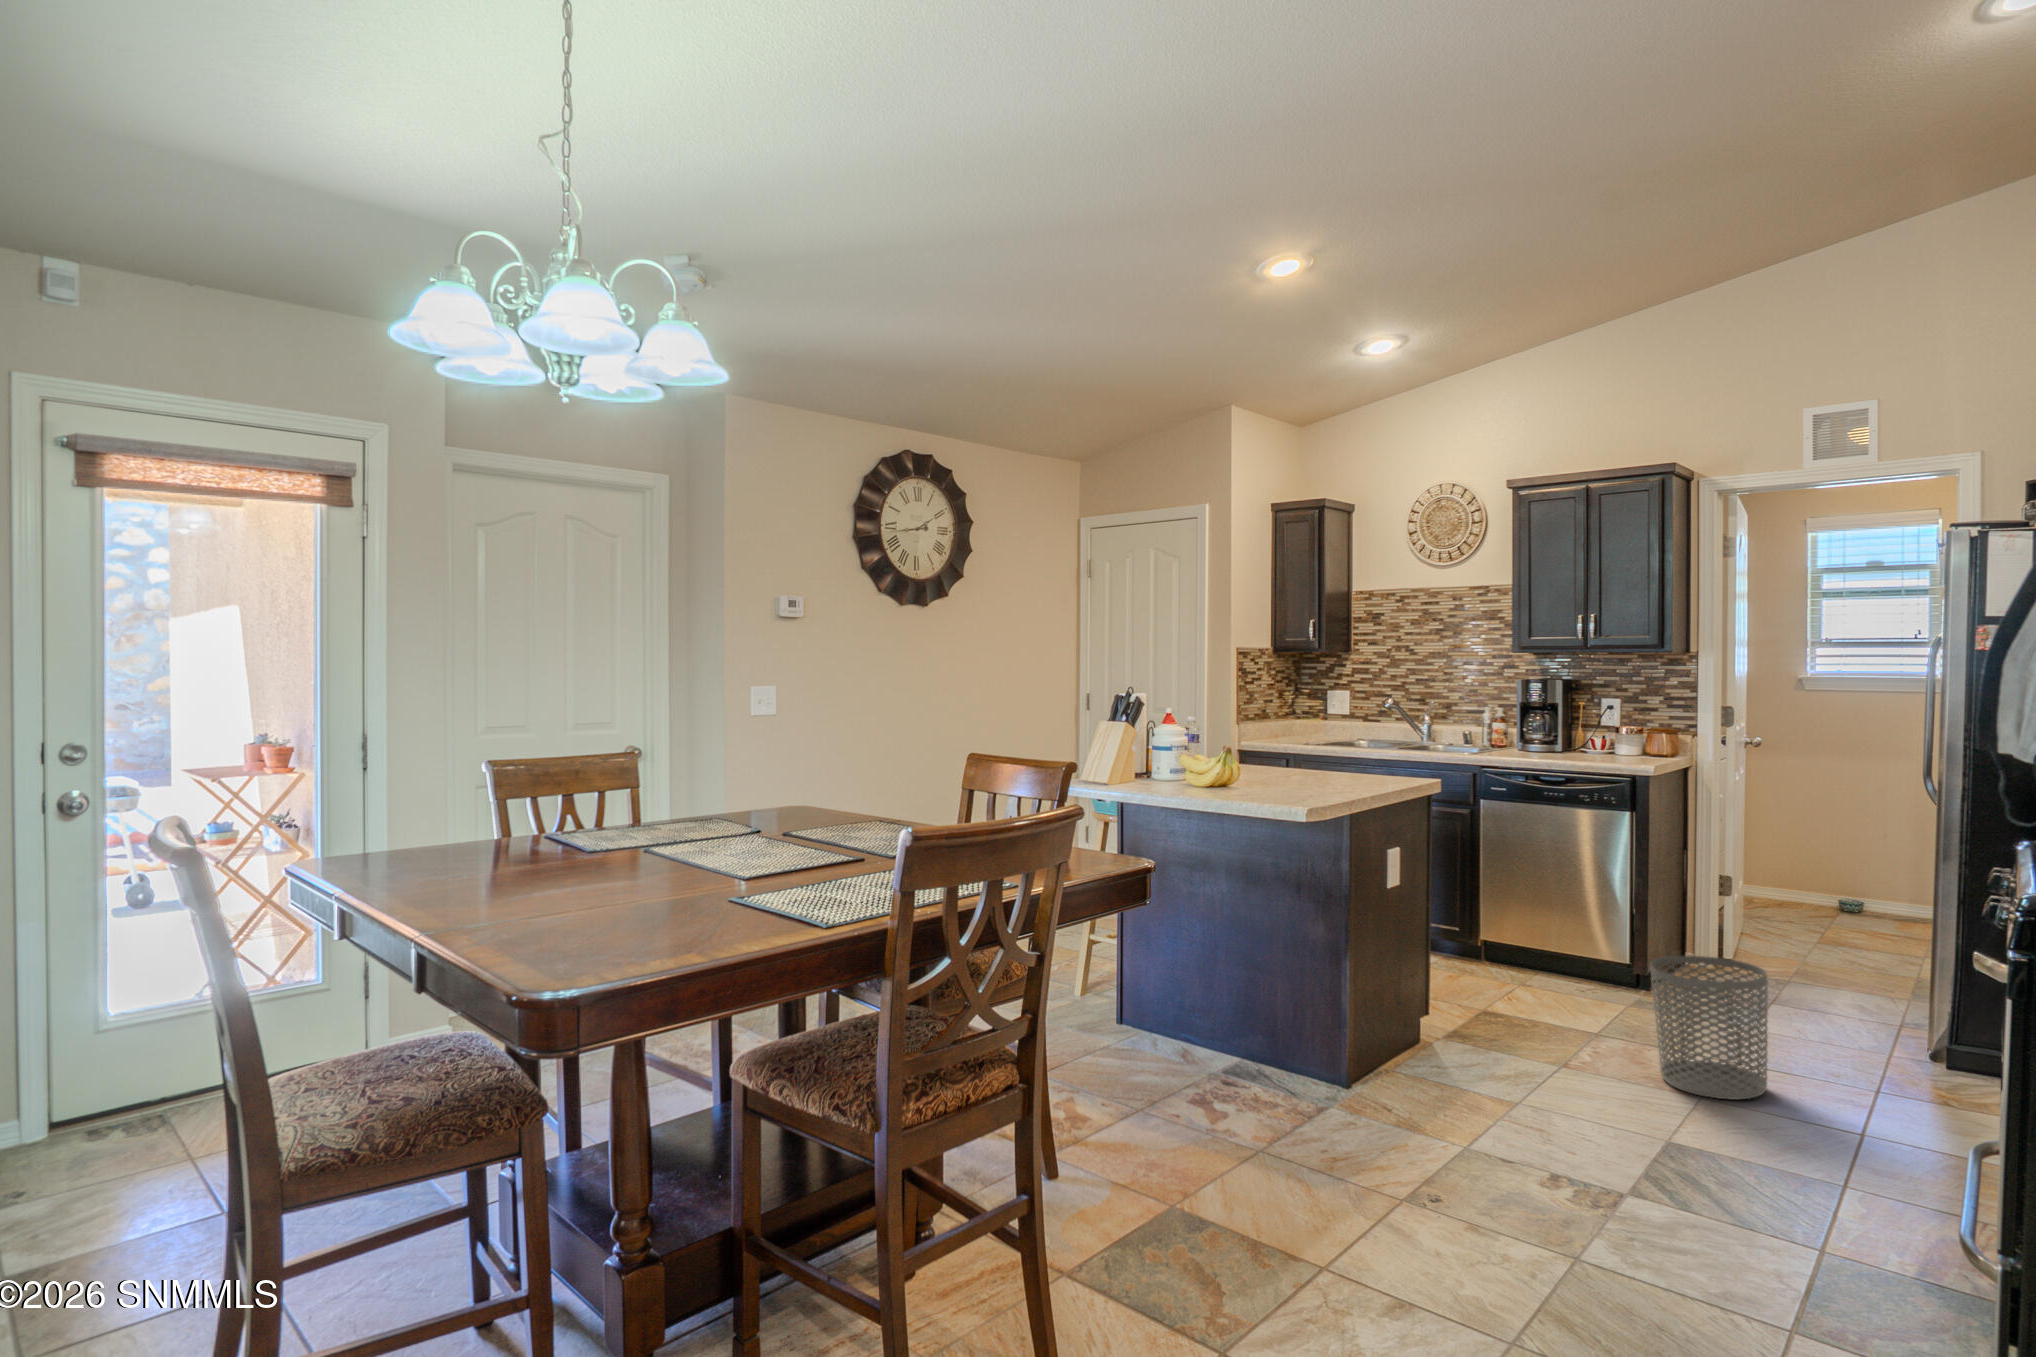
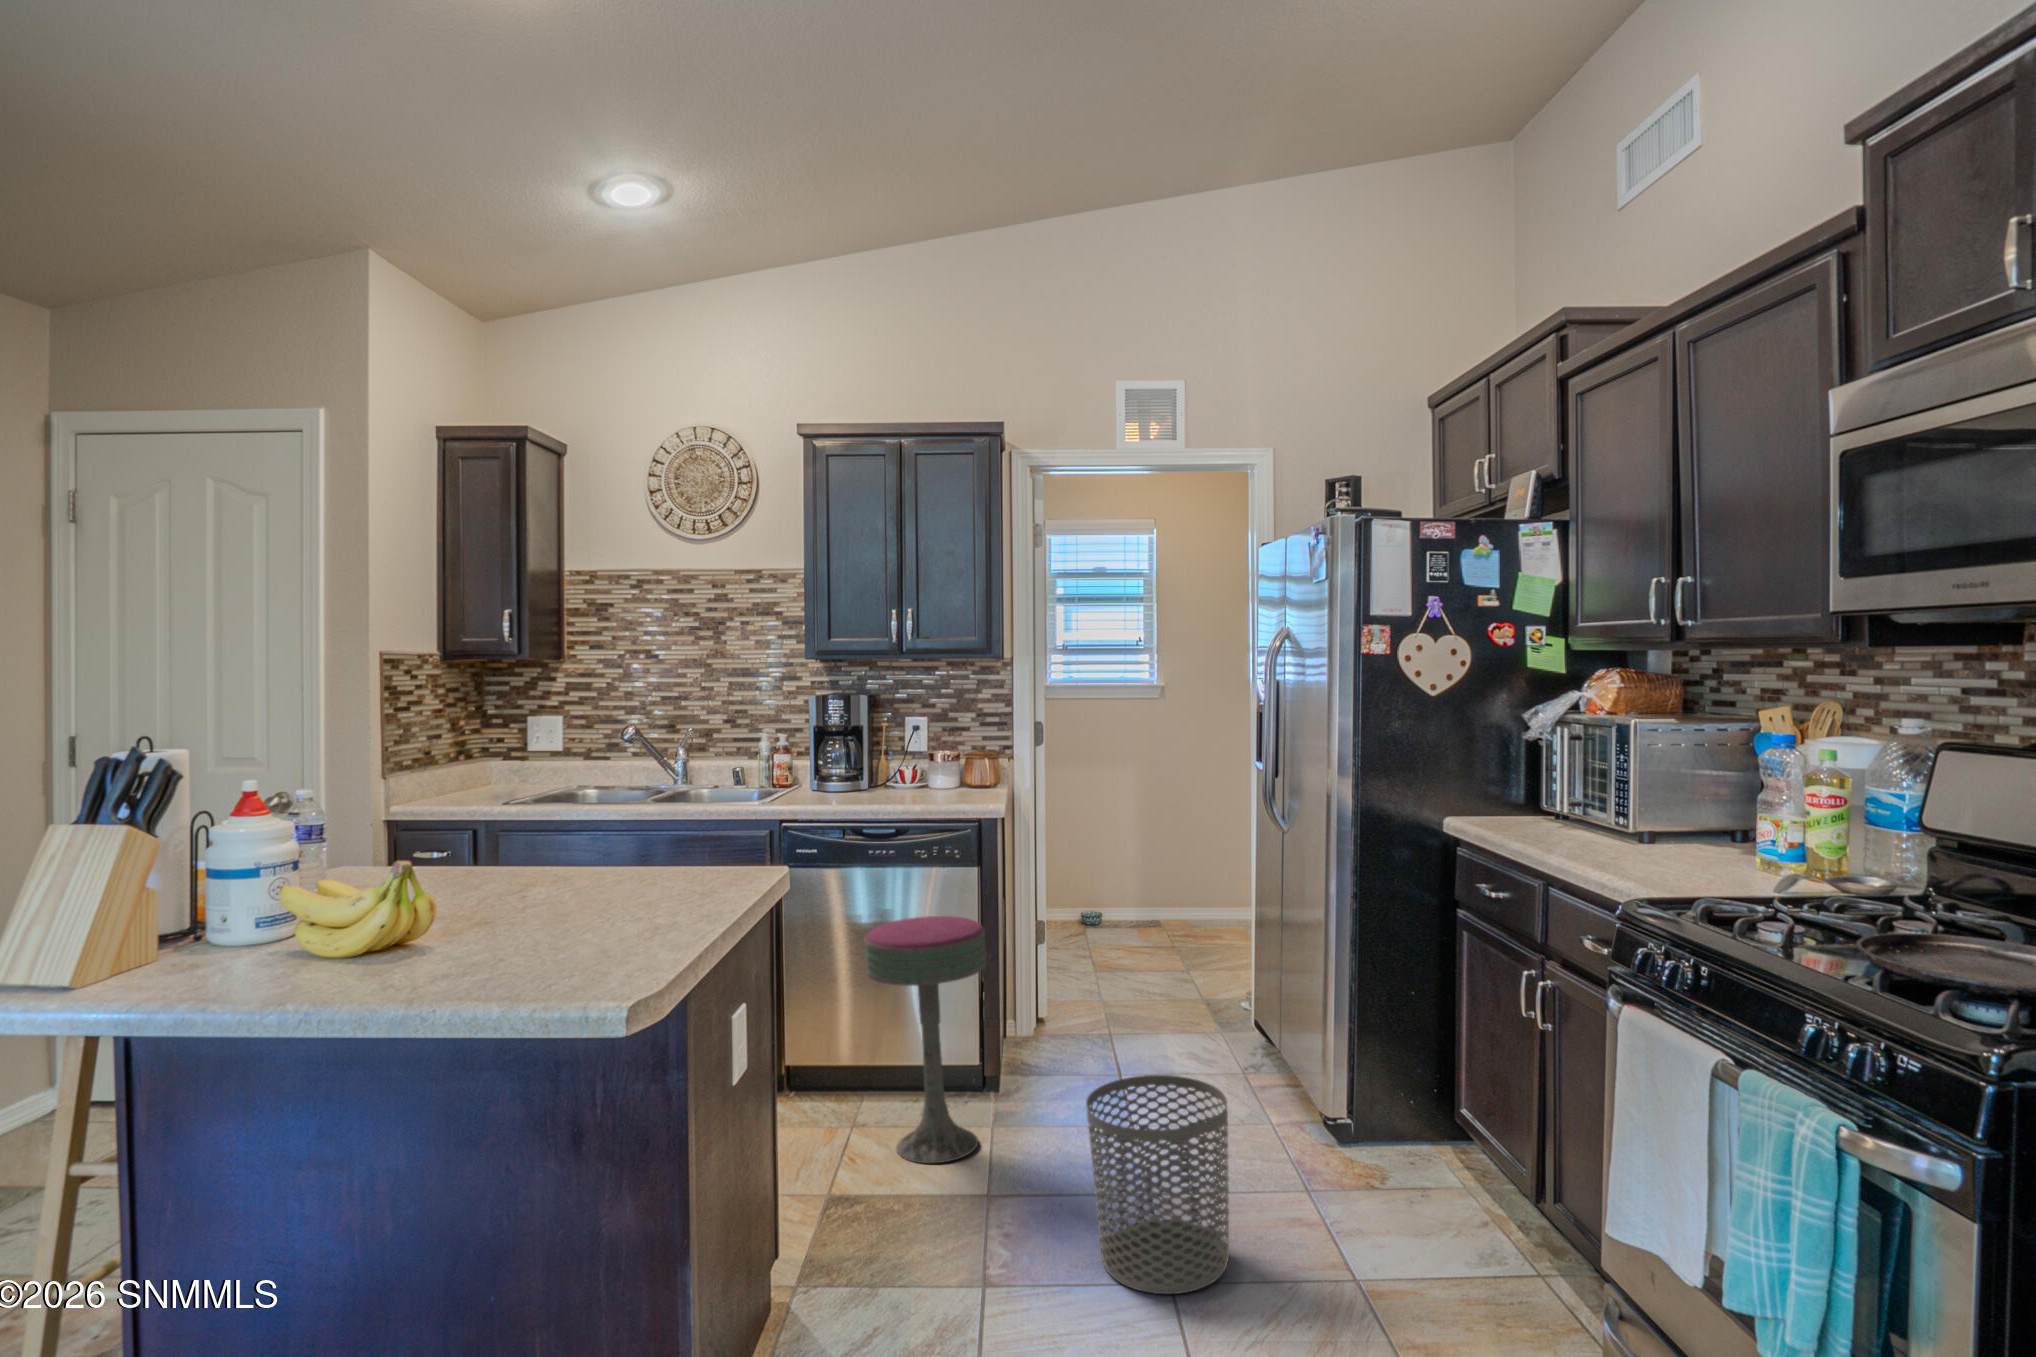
bar stool: none [1526,840,1622,1010] -> present [864,916,987,1164]

